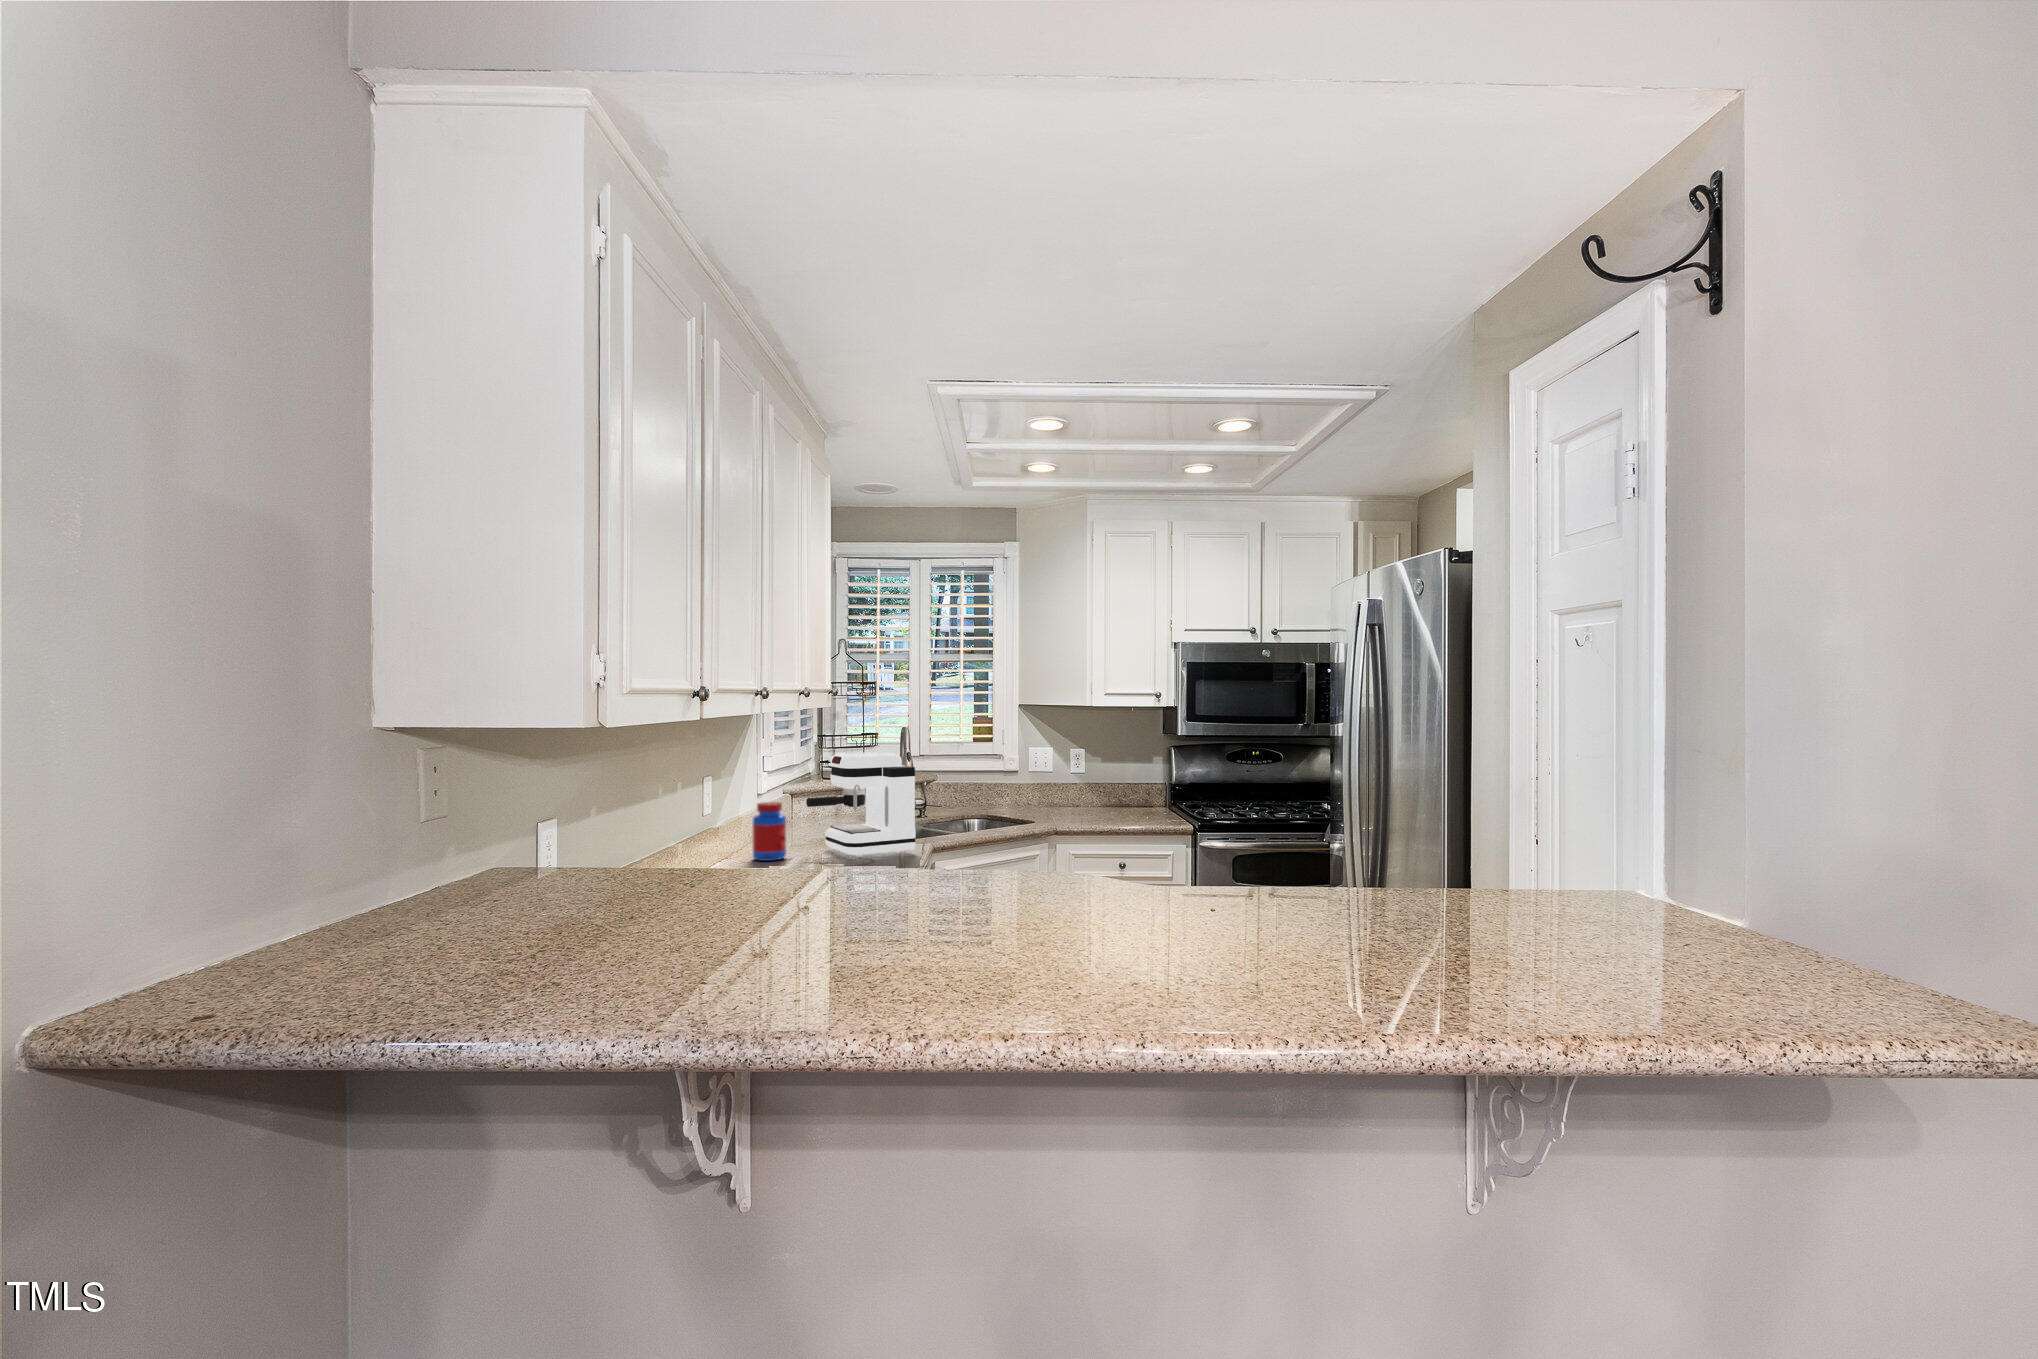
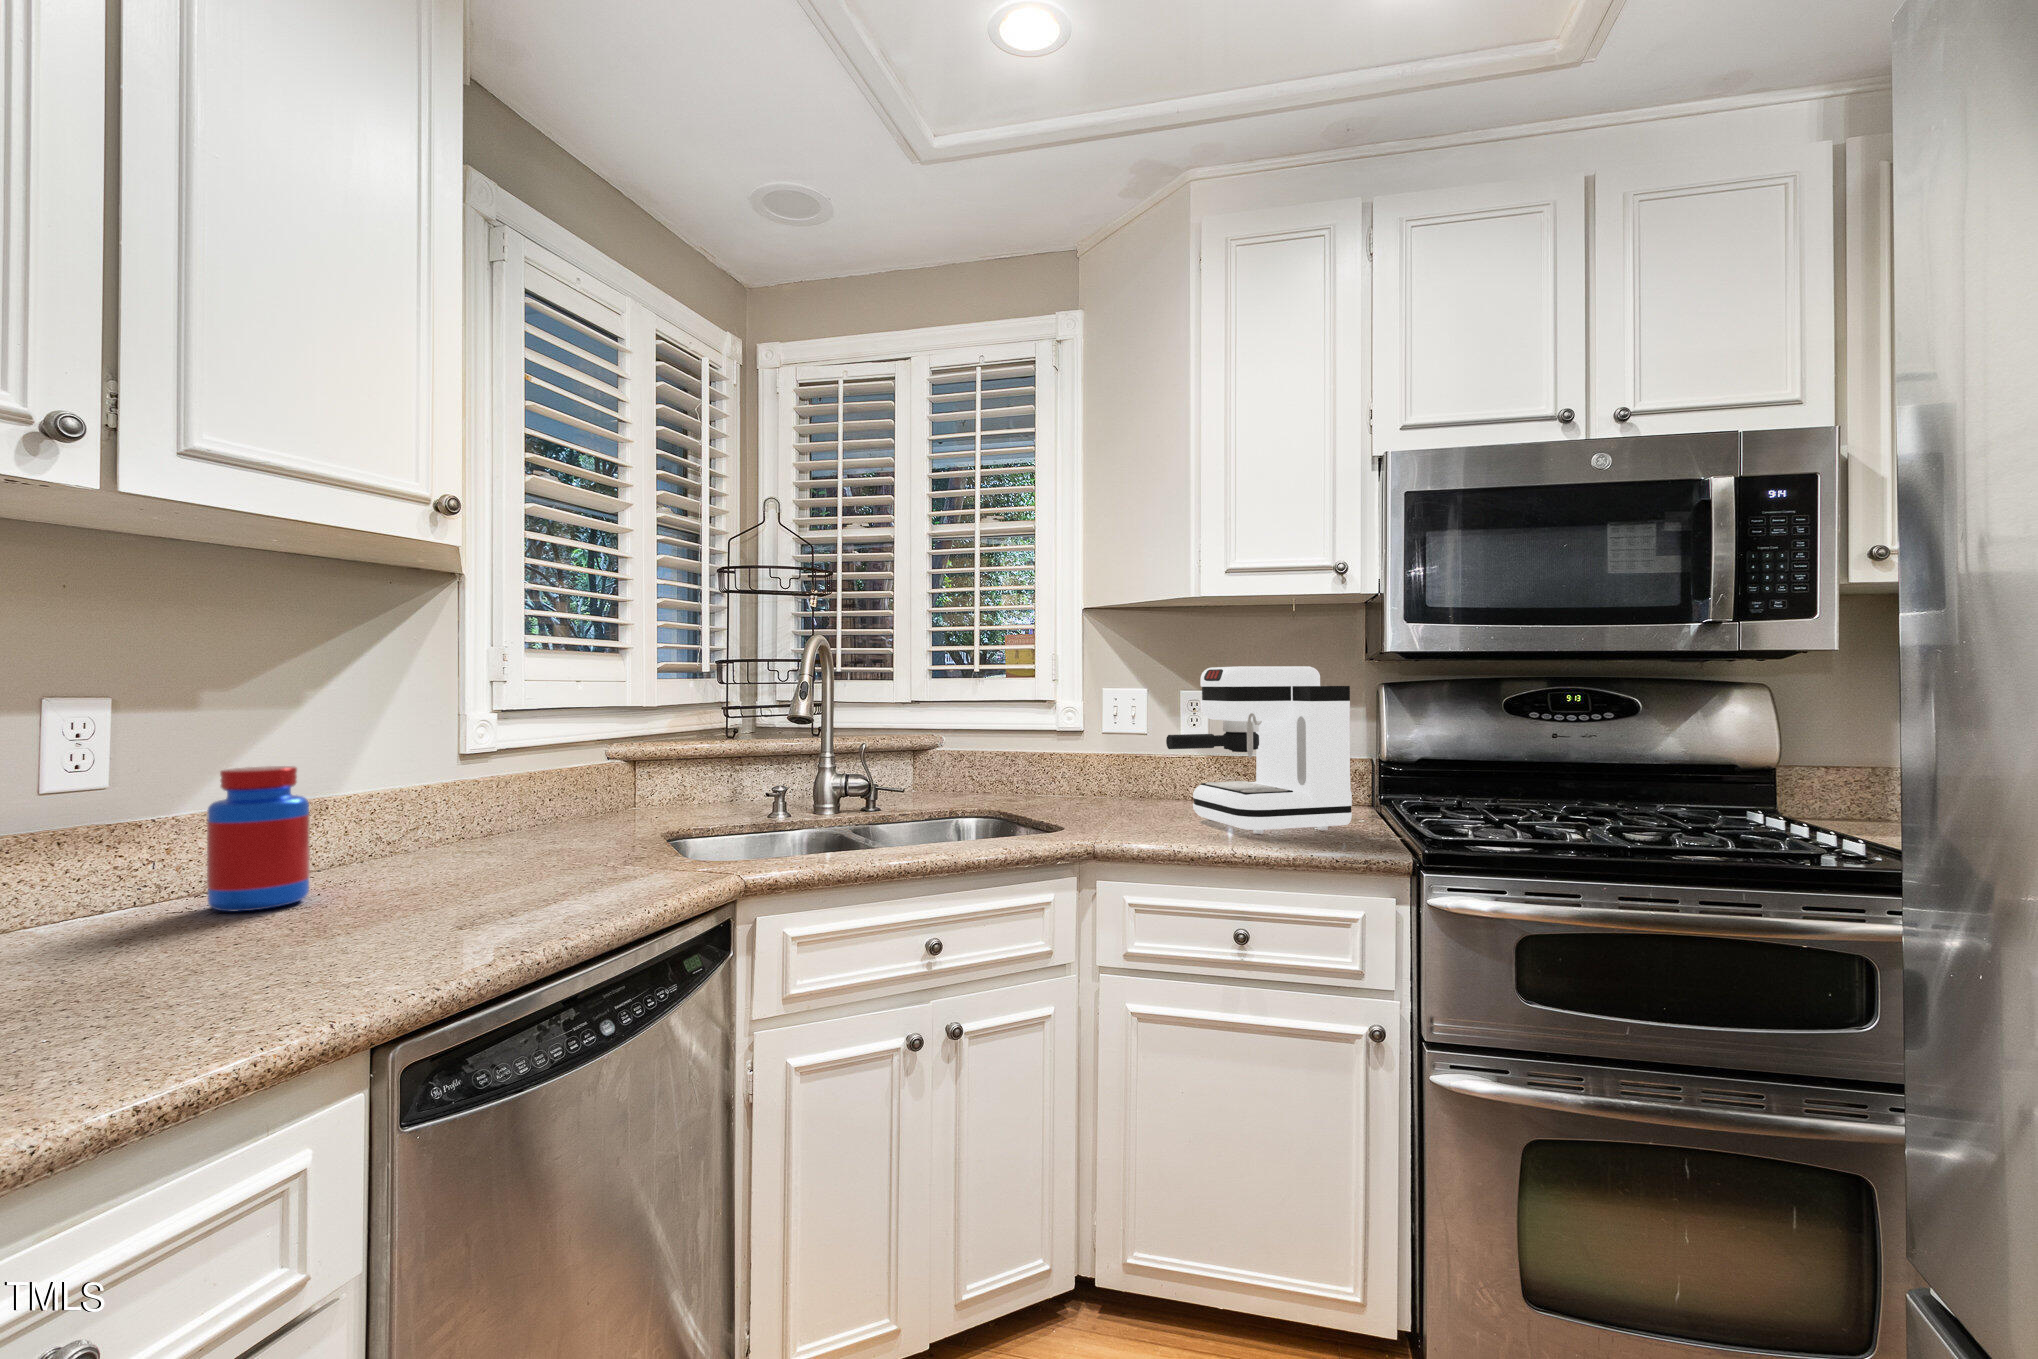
coffee maker: present [806,752,916,857] -> present [1166,666,1352,834]

